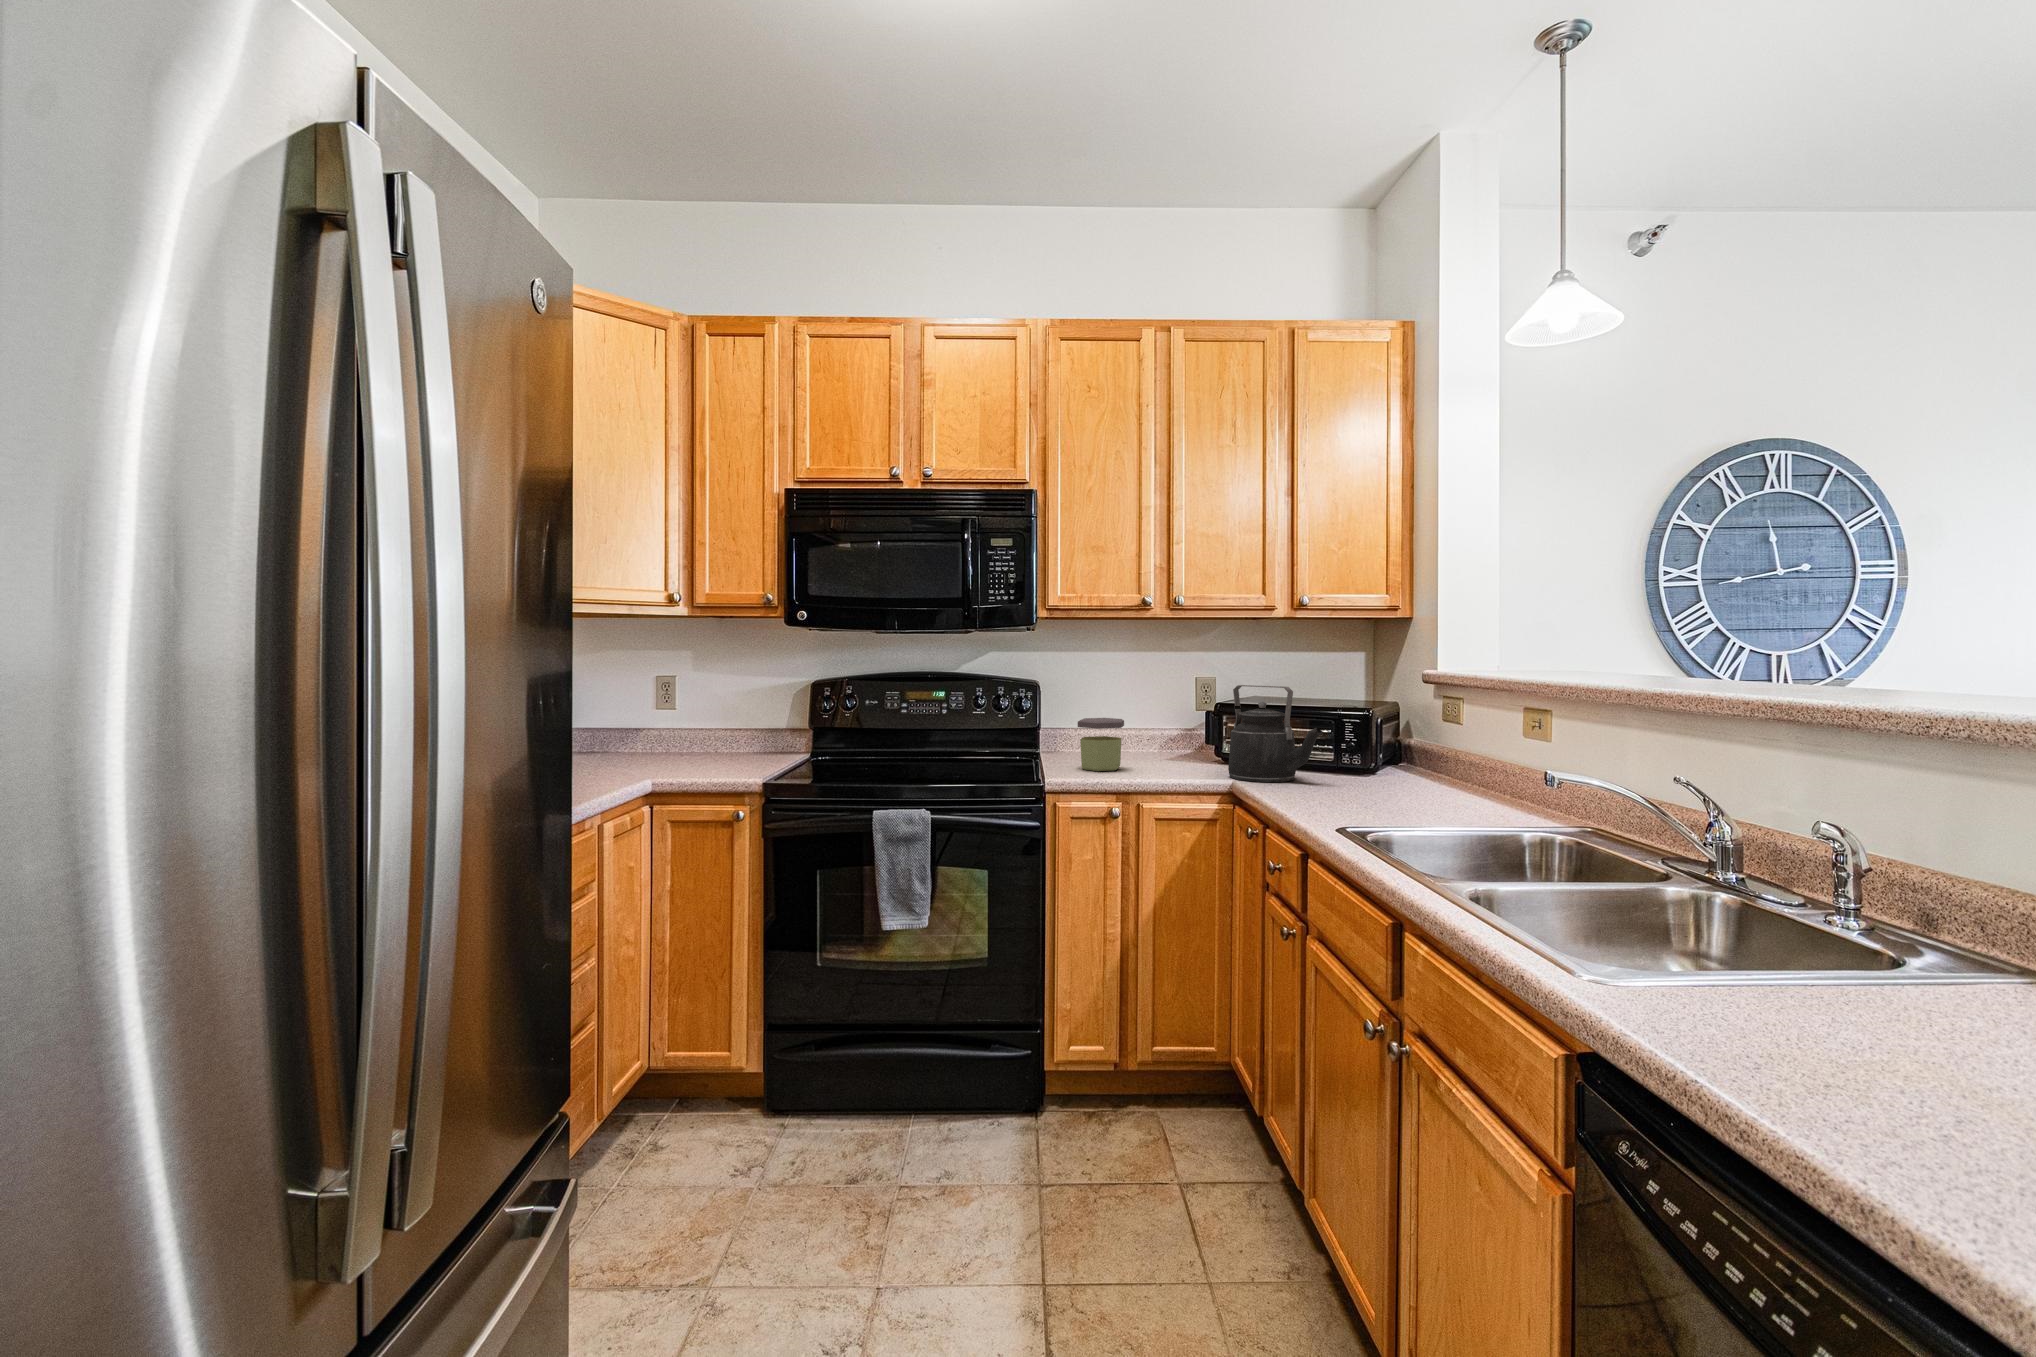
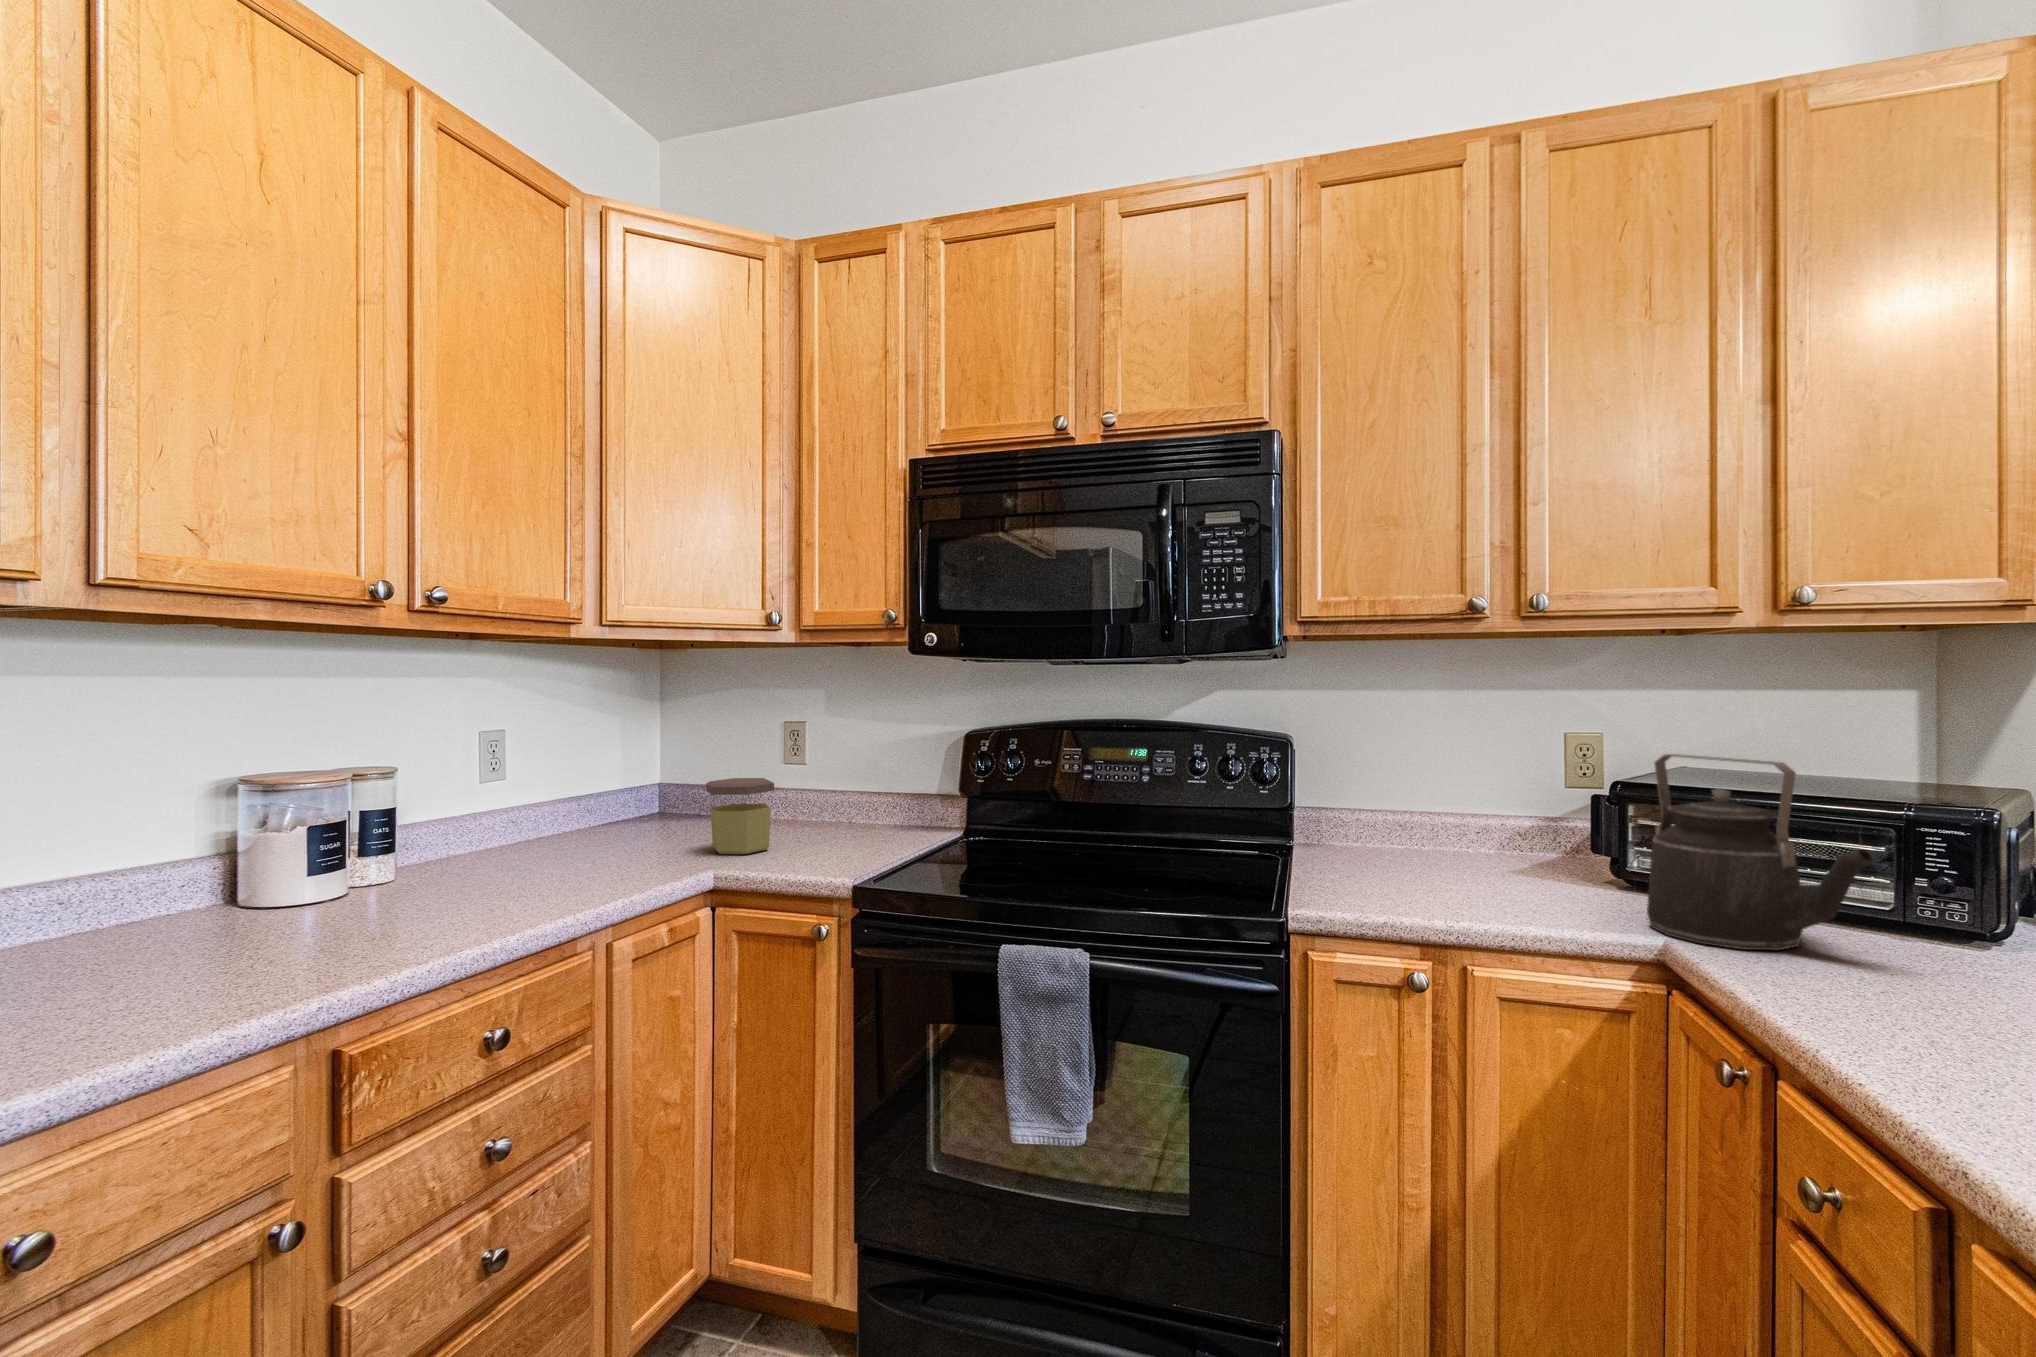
jar: present [1078,718,1124,771] -> present [706,778,774,854]

